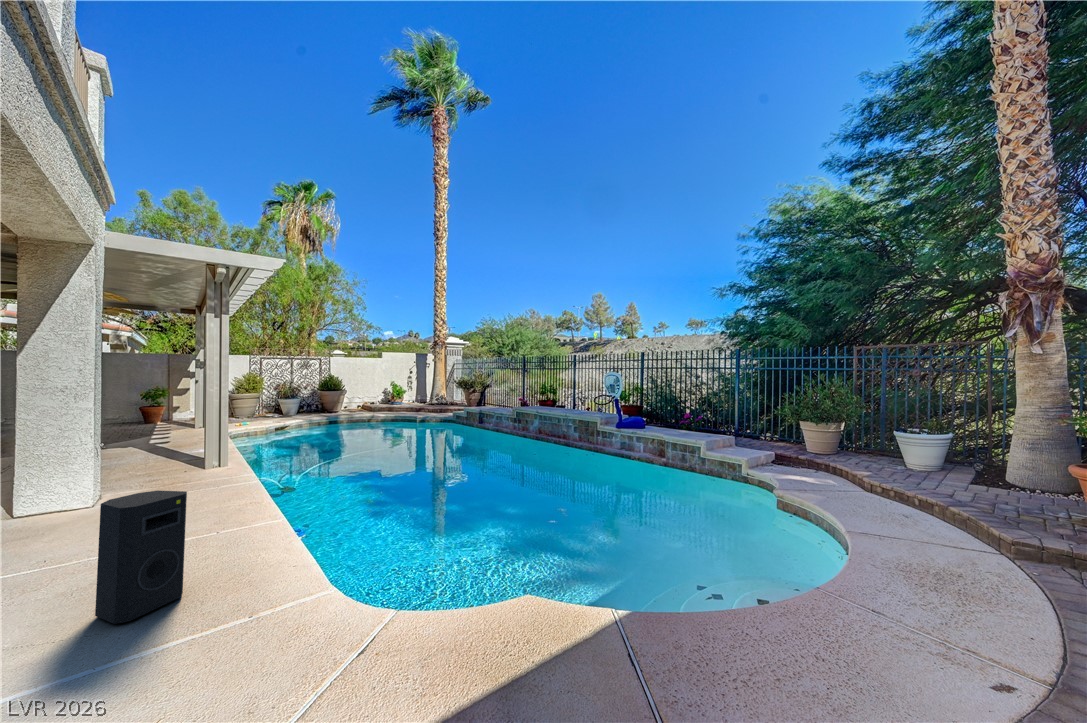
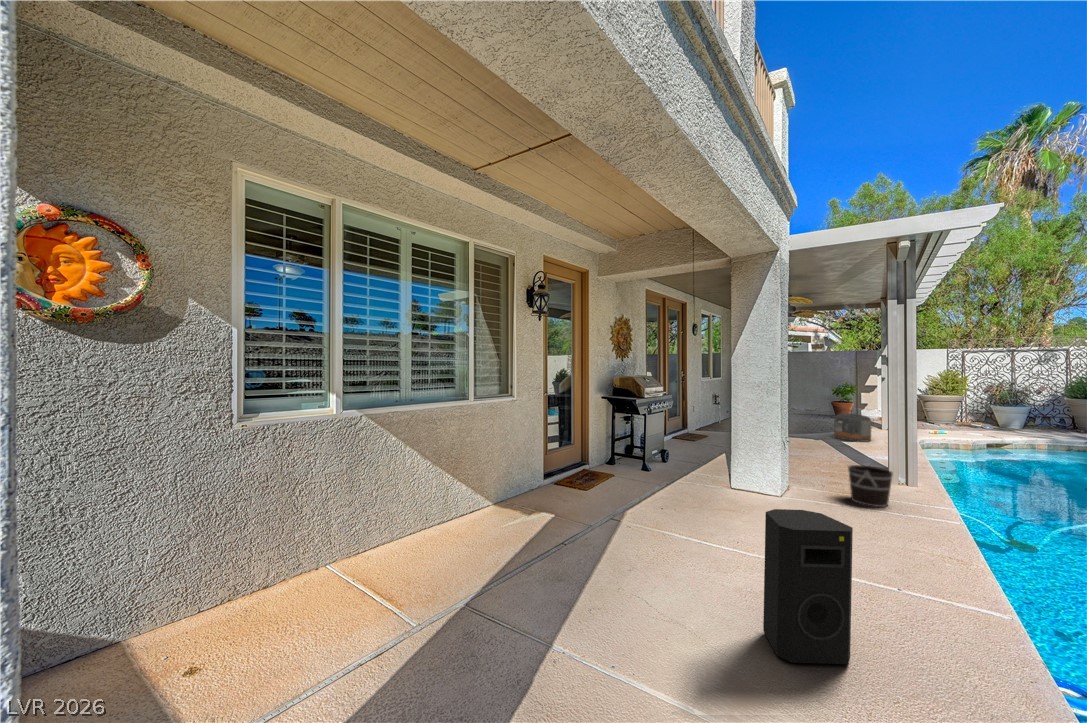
pouf: none [146,416,186,443] -> present [834,414,871,442]
bucket: none [167,455,209,491] -> present [848,465,893,507]

